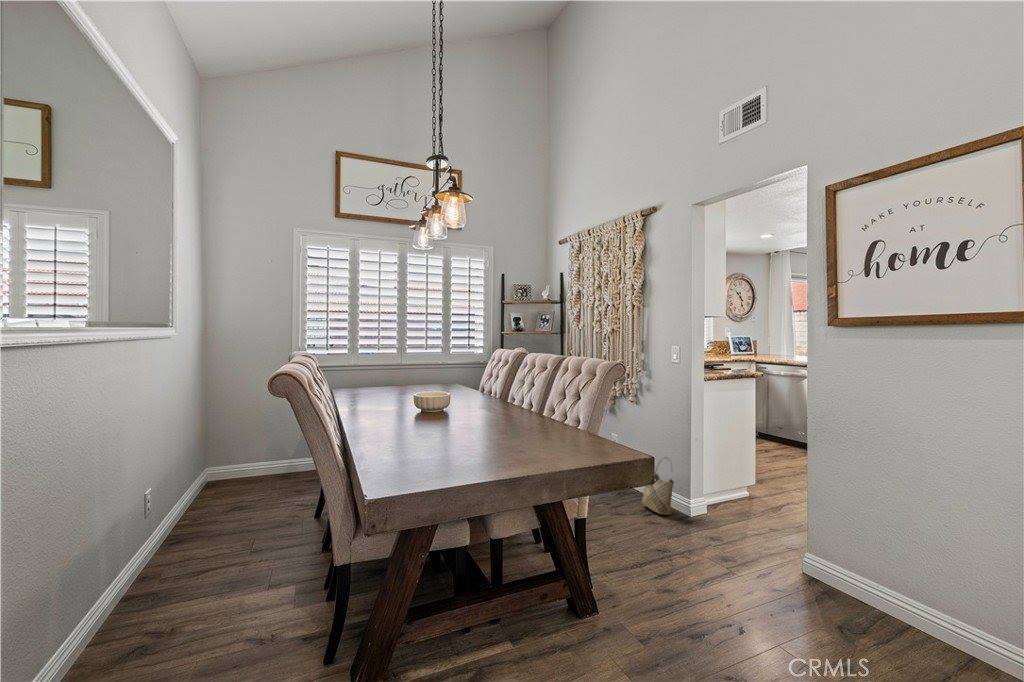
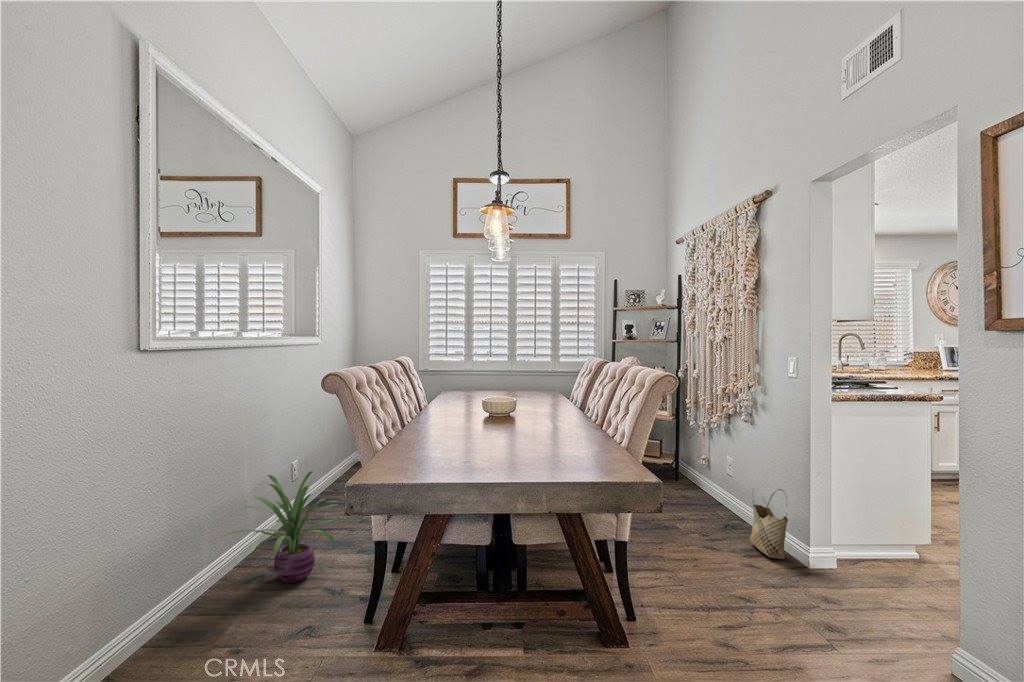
decorative plant: none [143,479,285,598] -> present [225,471,344,583]

